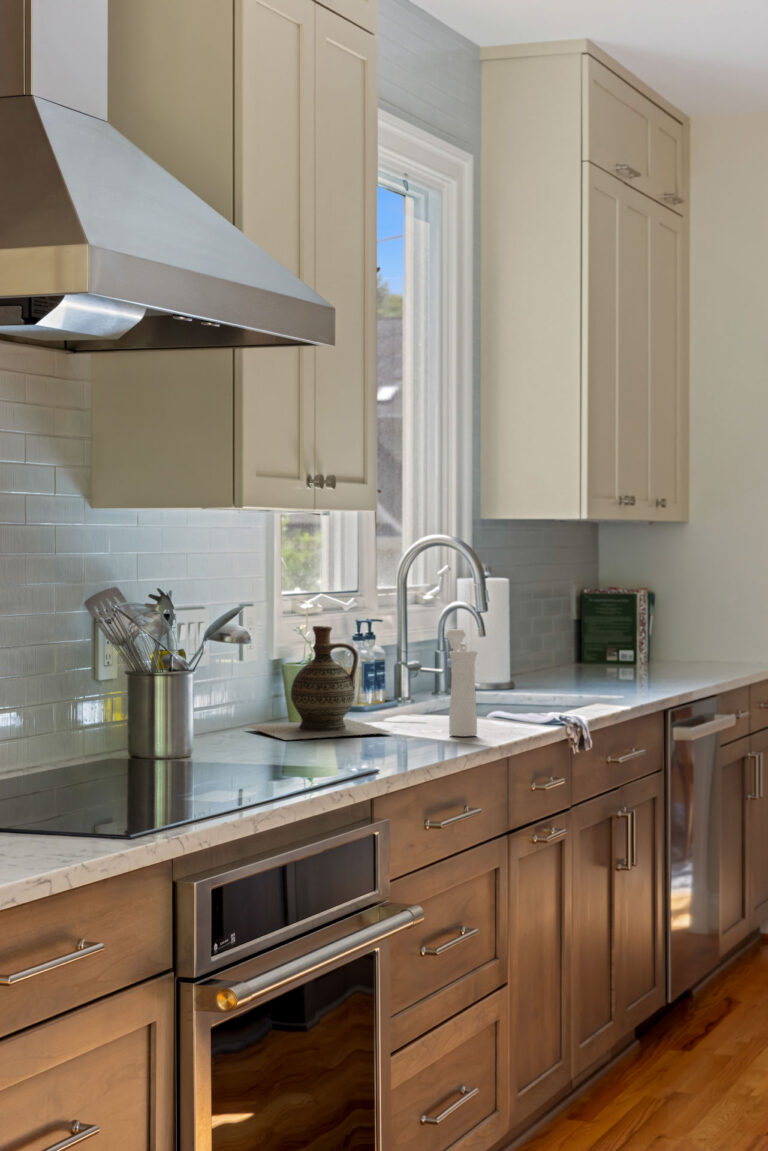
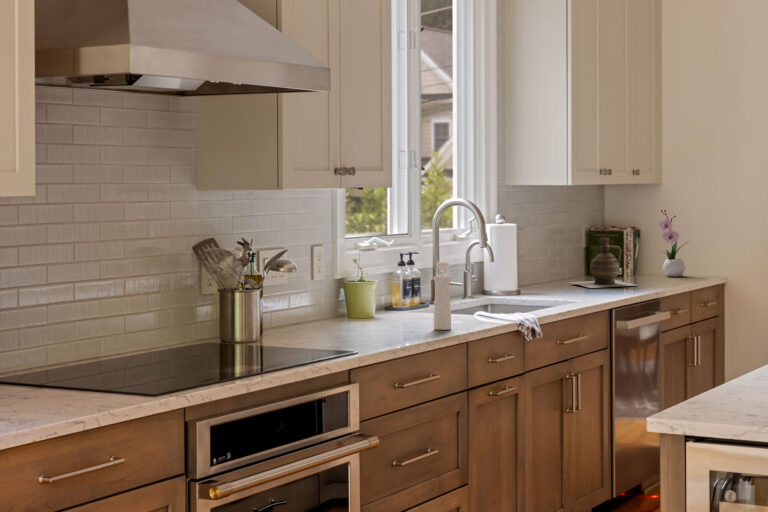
flower arrangement: none [688,563,730,664] -> present [659,210,686,277]
ceramic jug: present [246,626,390,740] -> present [571,238,634,288]

